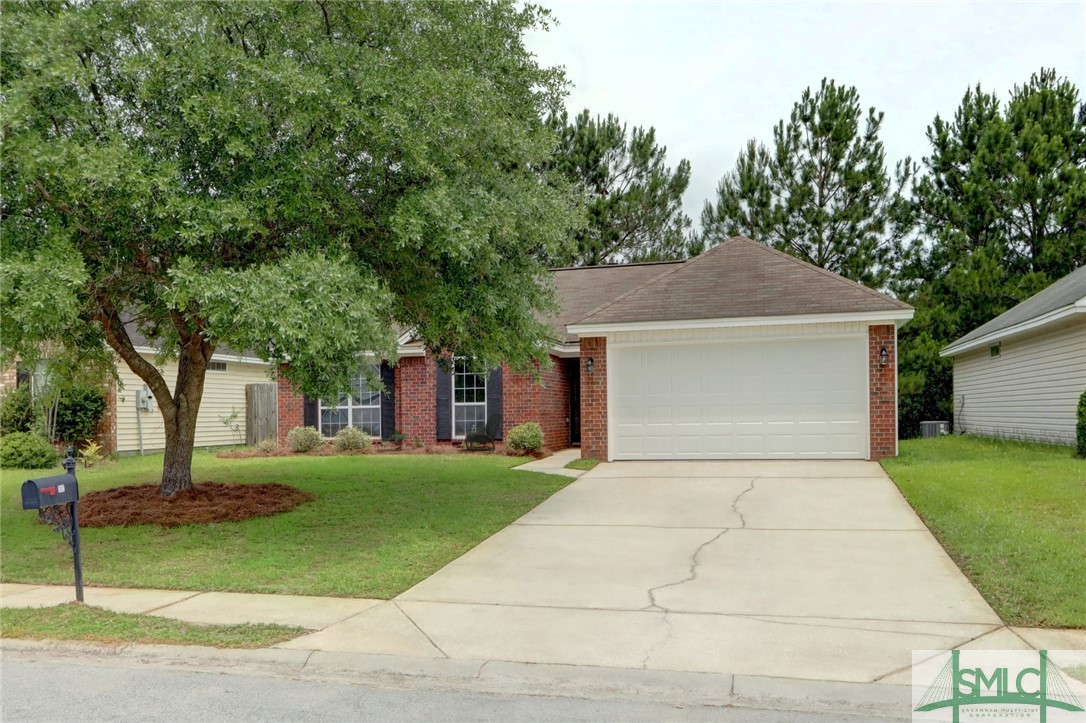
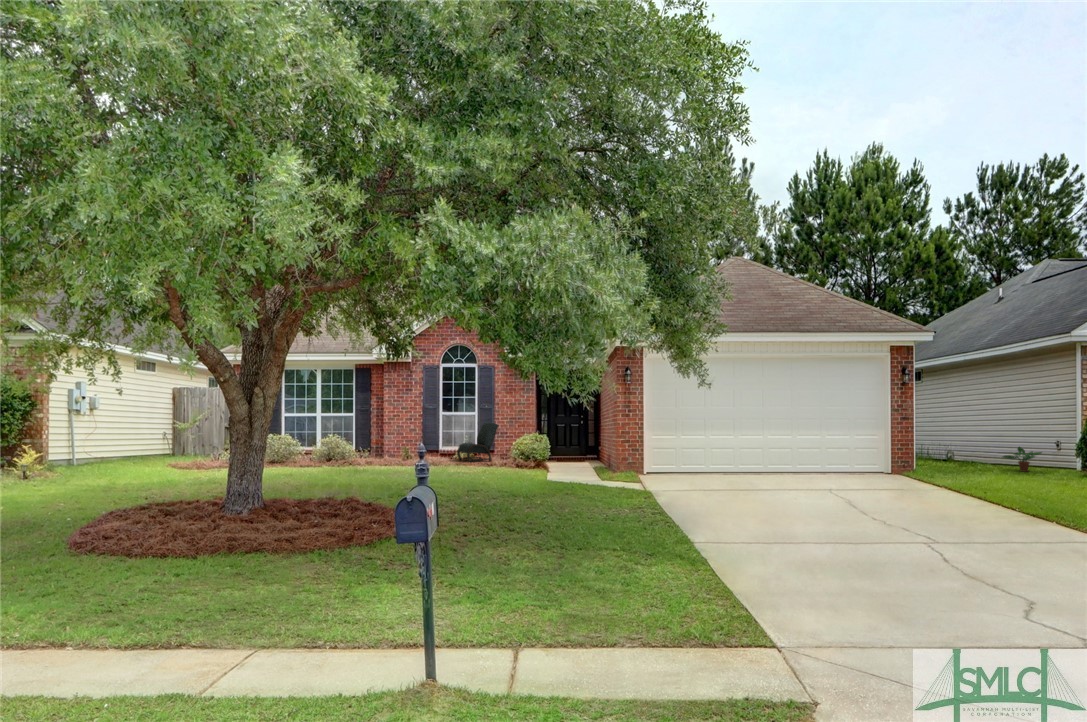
potted plant: present [382,430,407,450] -> present [1003,447,1042,472]

